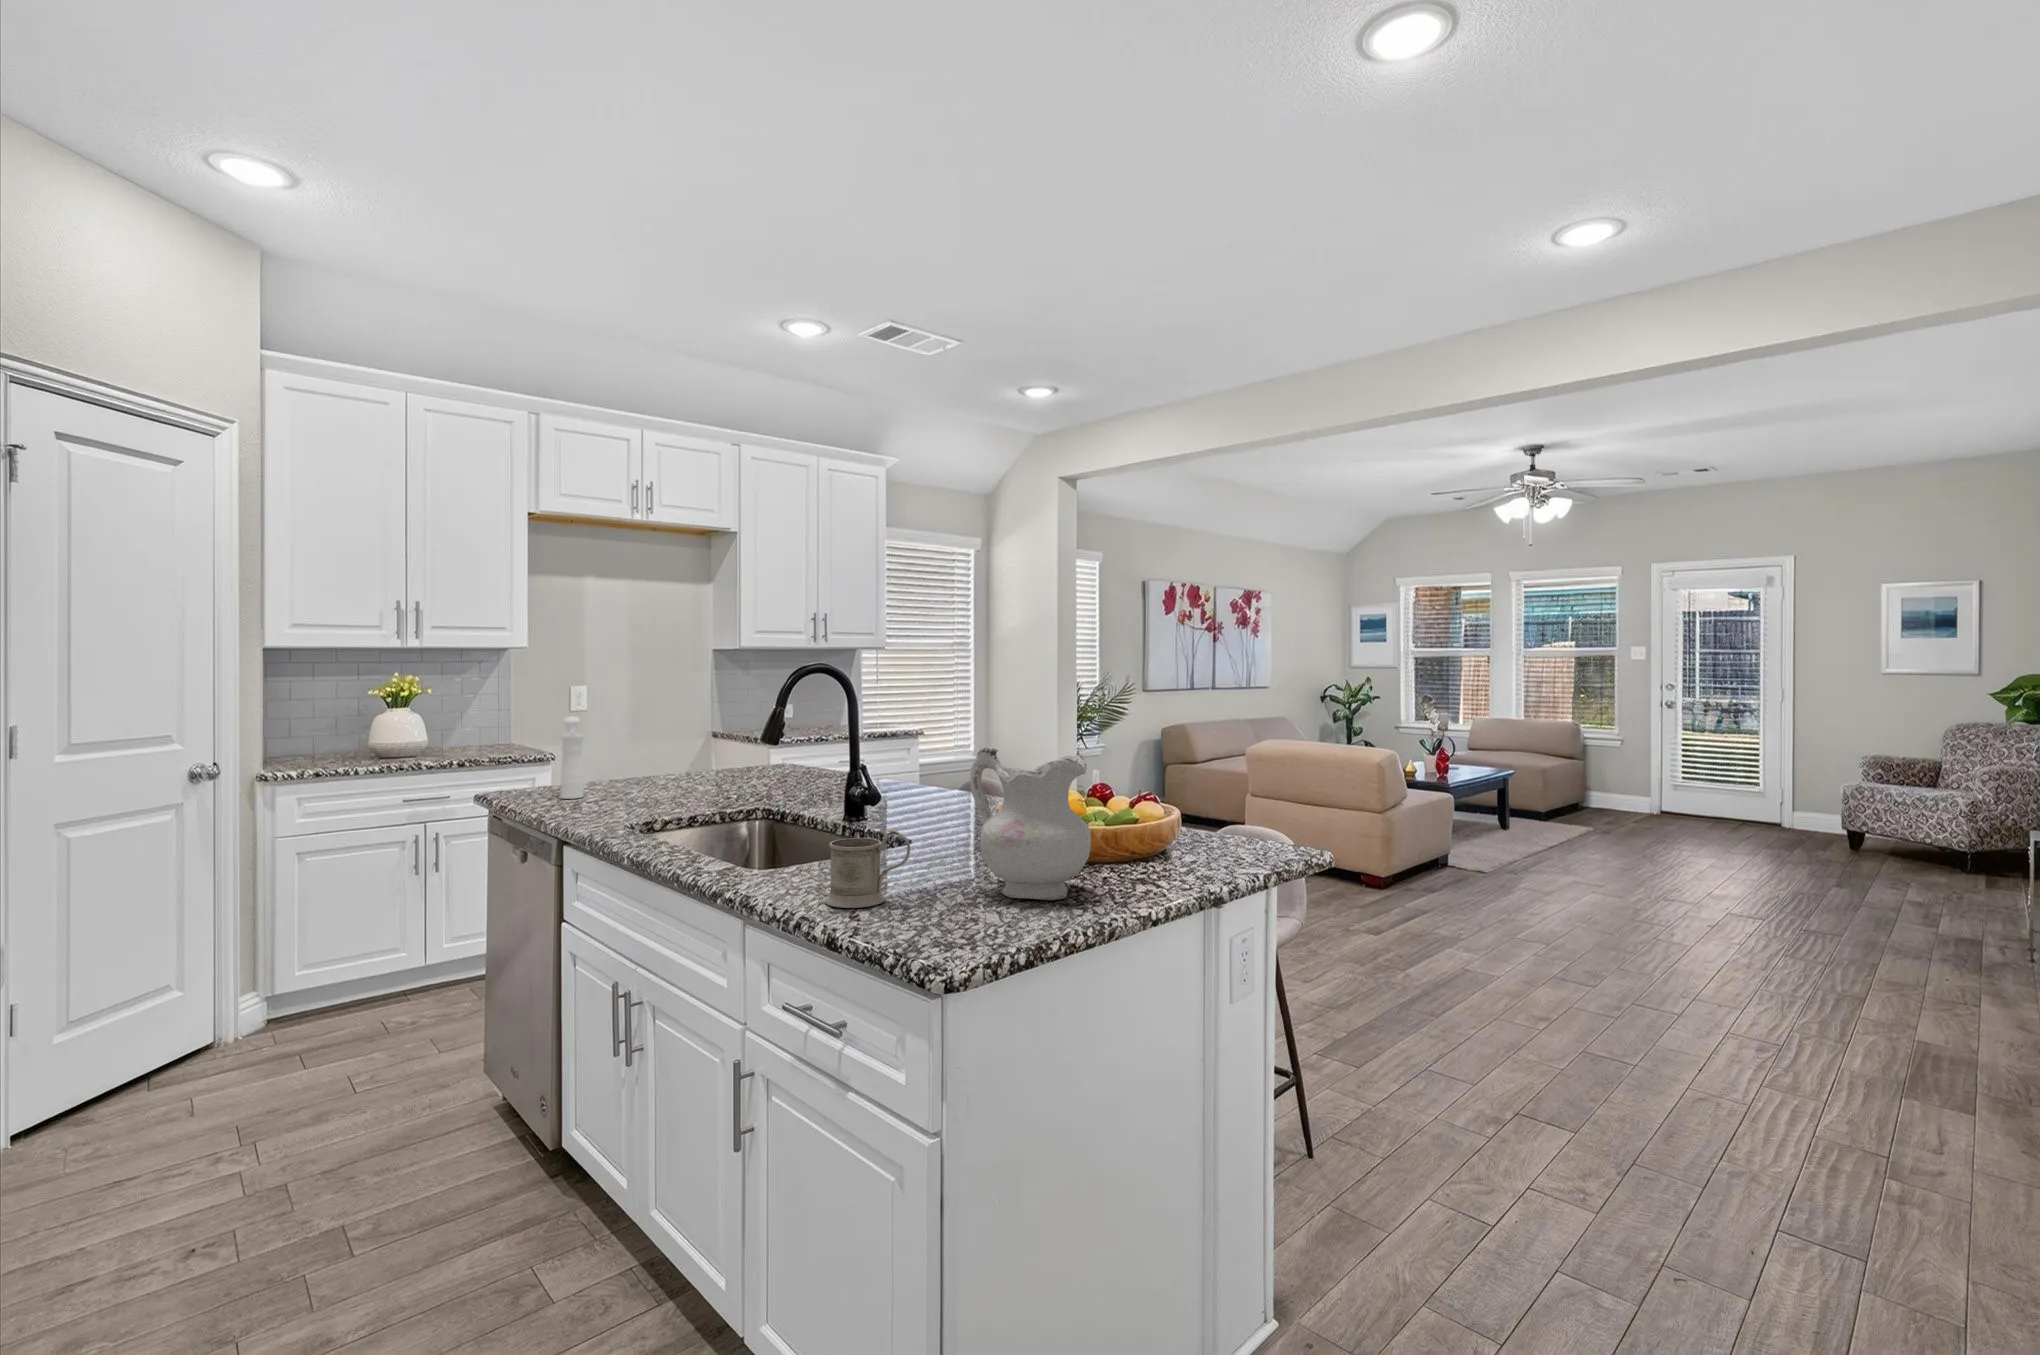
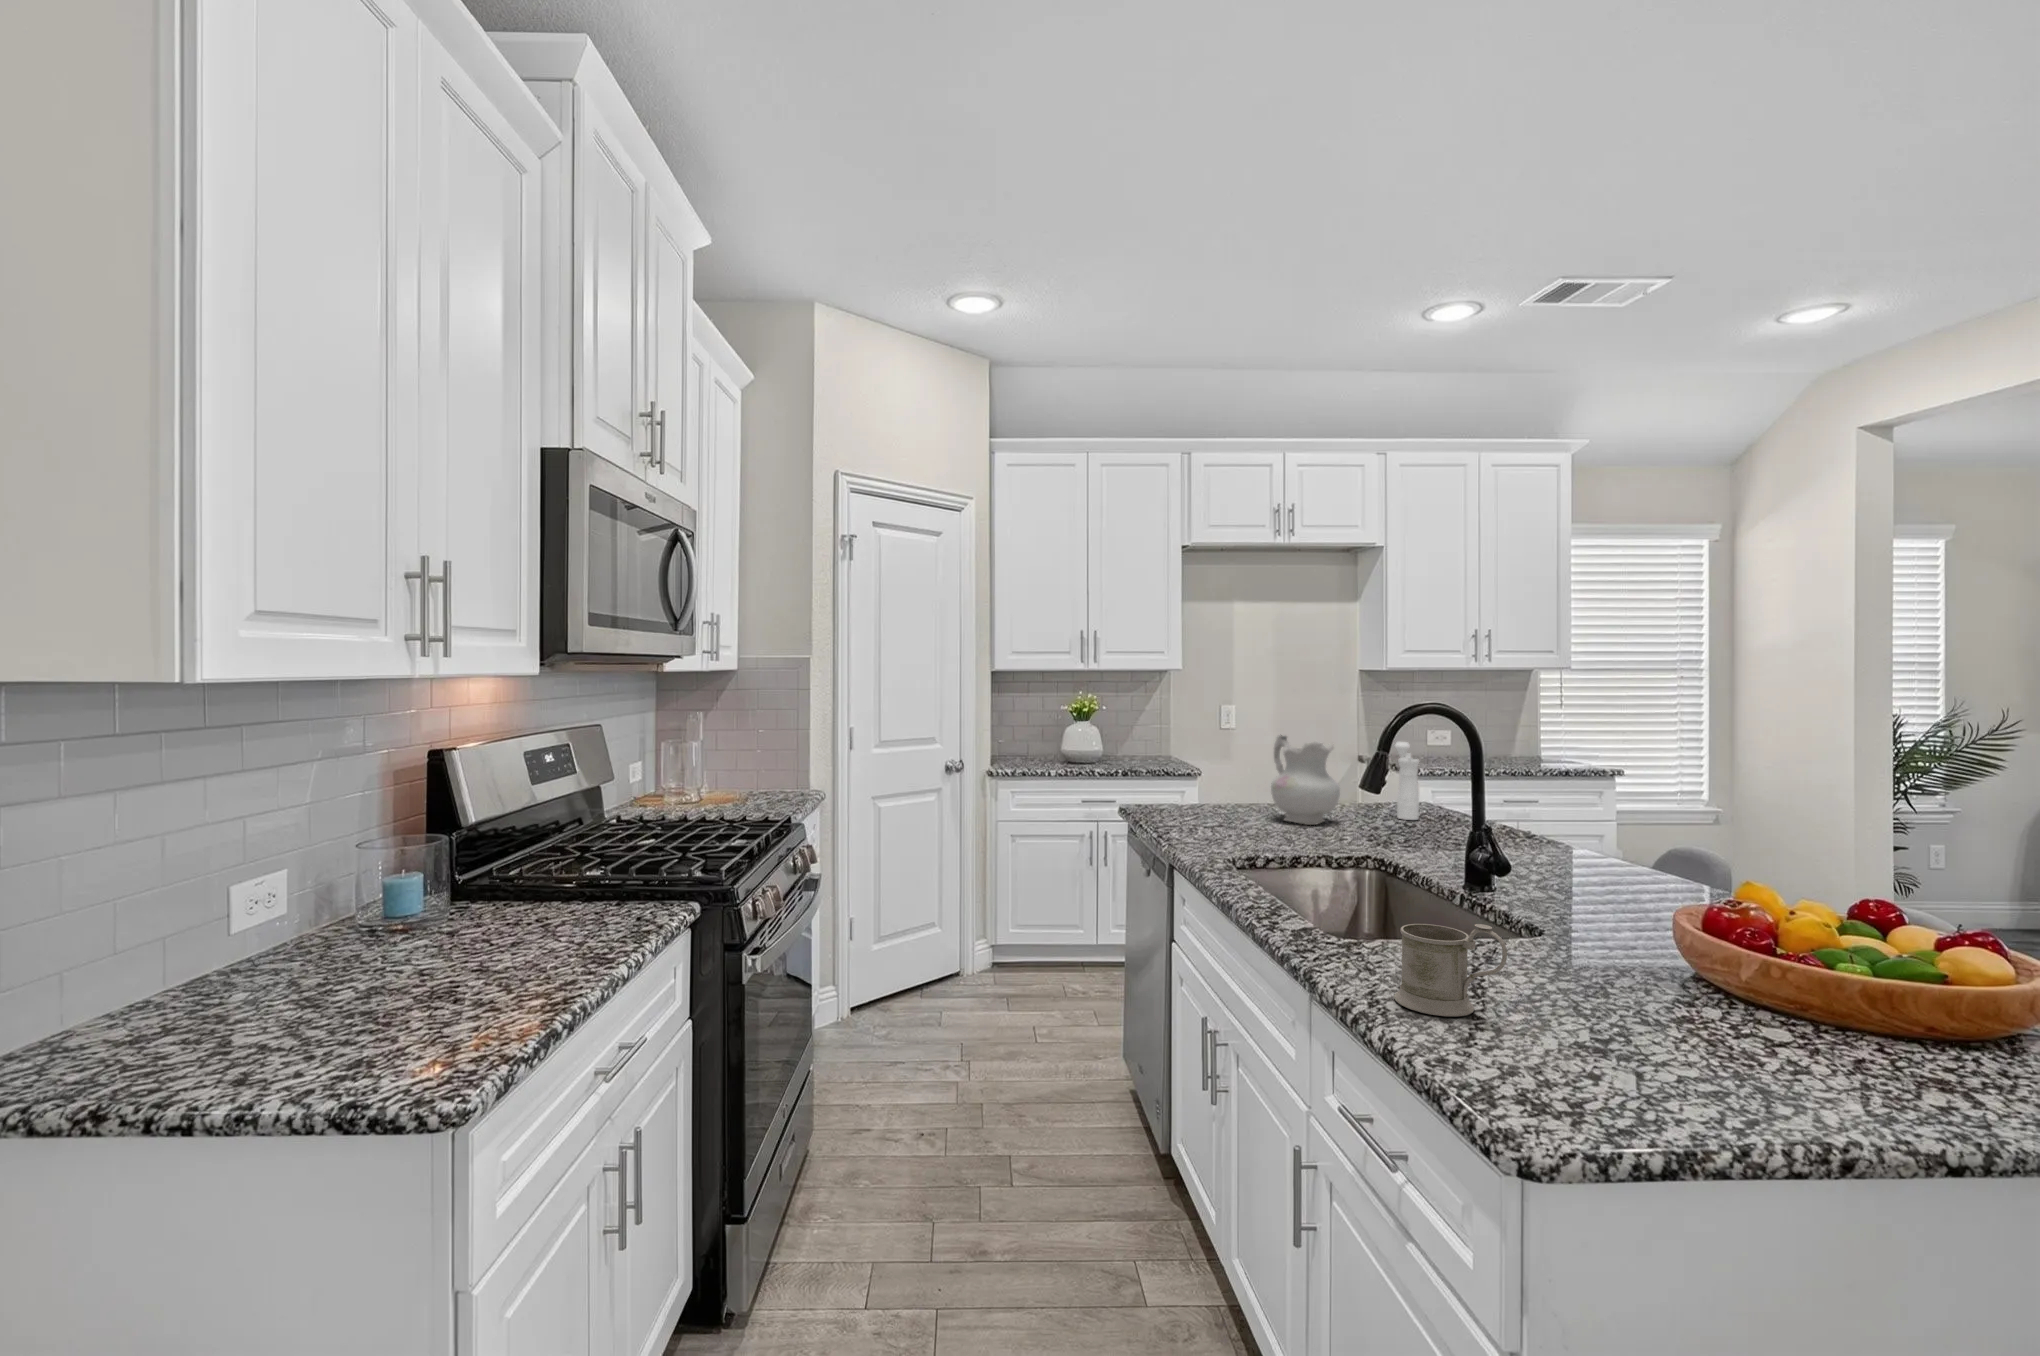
pepper mill: present [561,716,584,799] -> present [1395,742,1419,820]
ceramic pitcher: present [970,748,1091,900] -> present [1271,735,1340,825]

